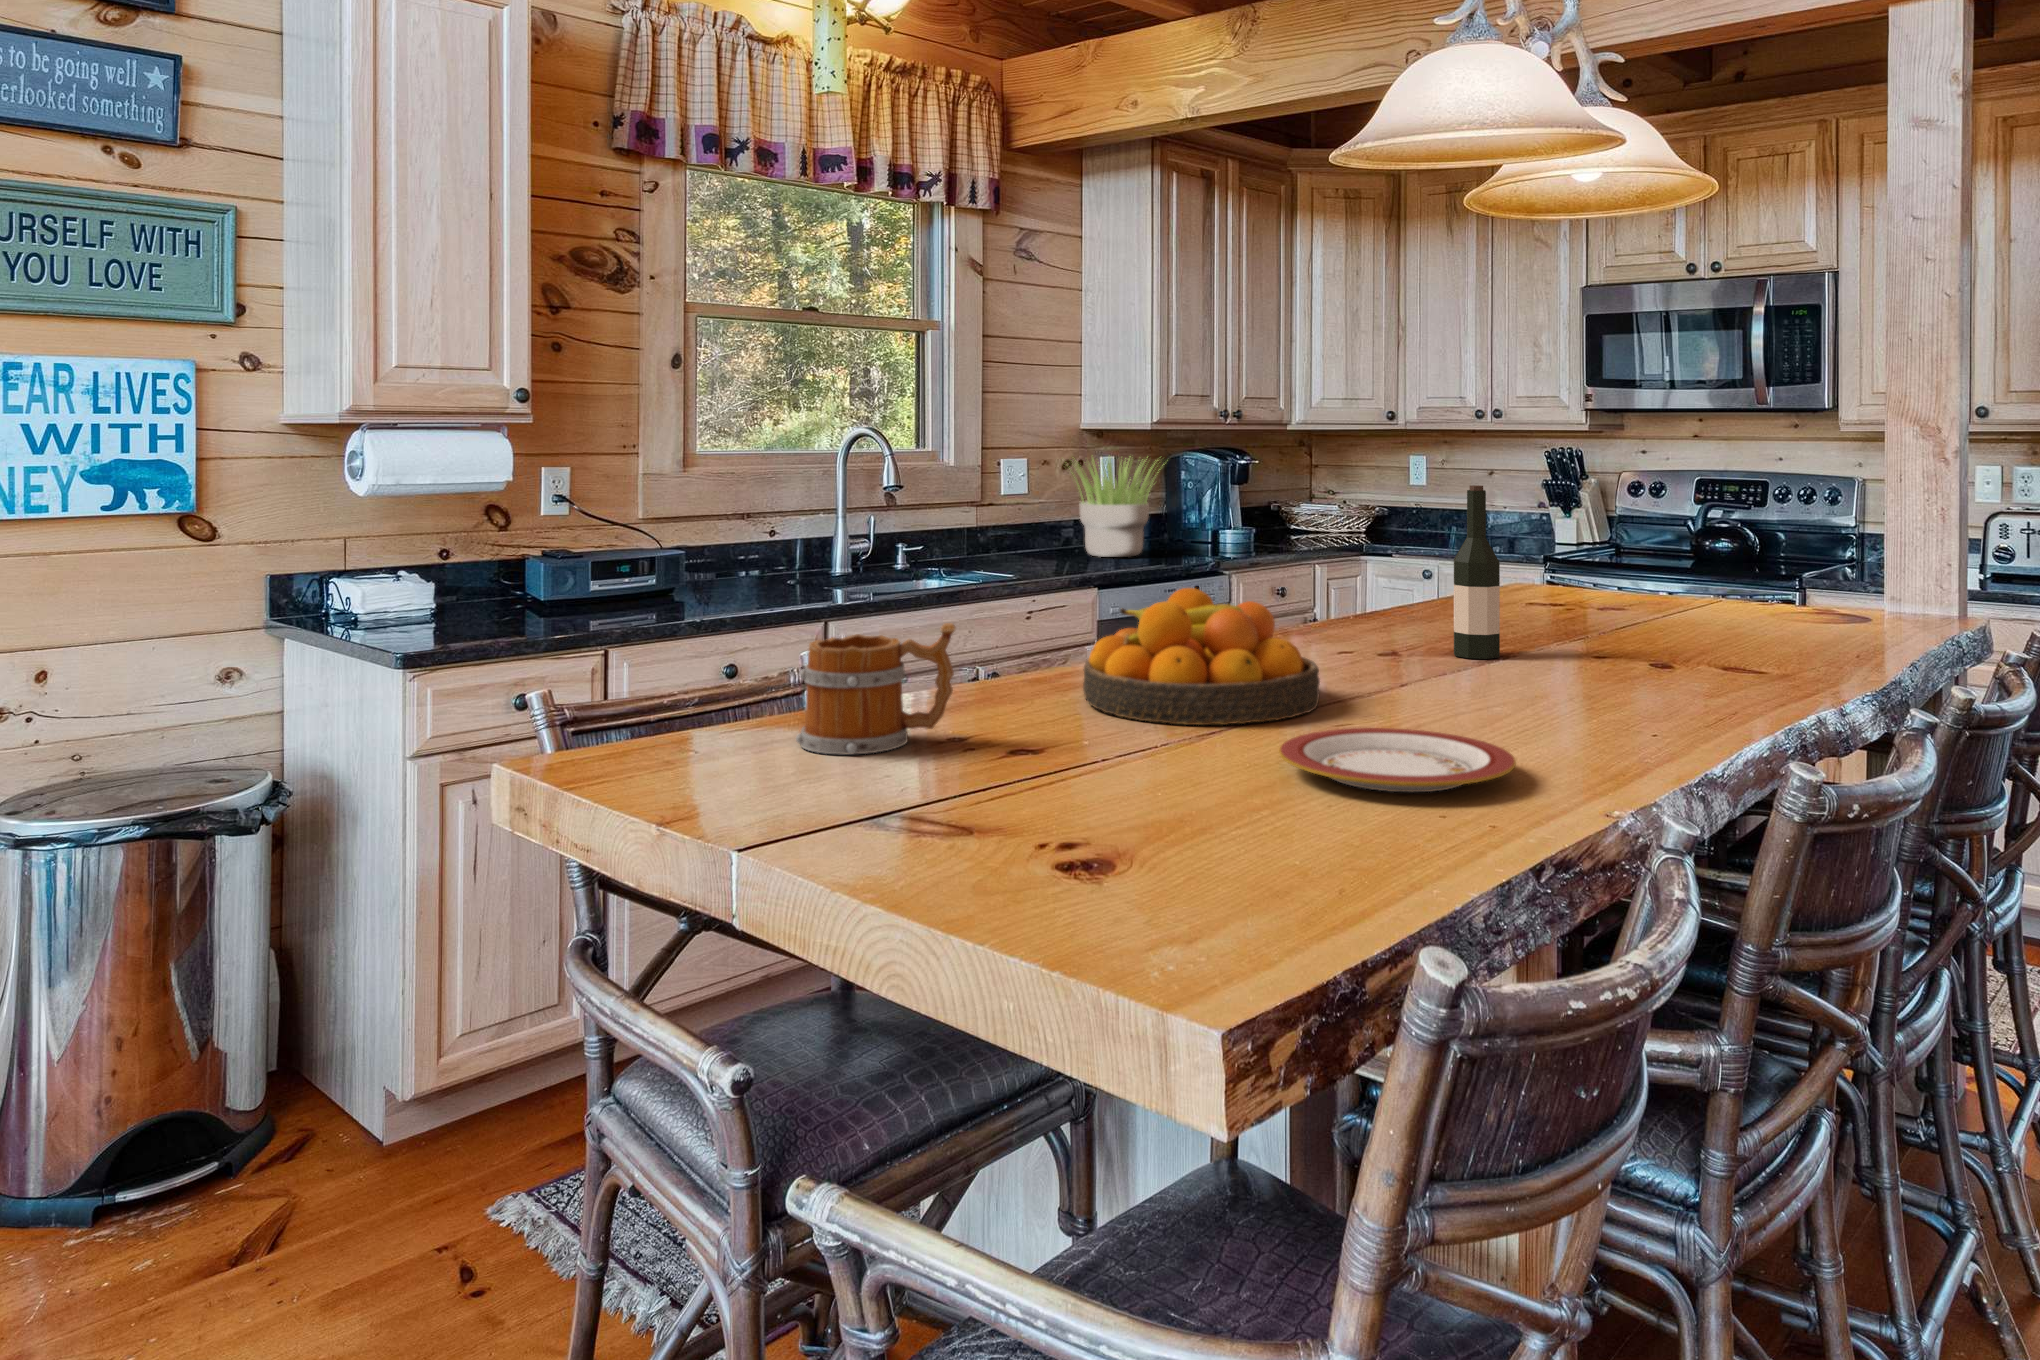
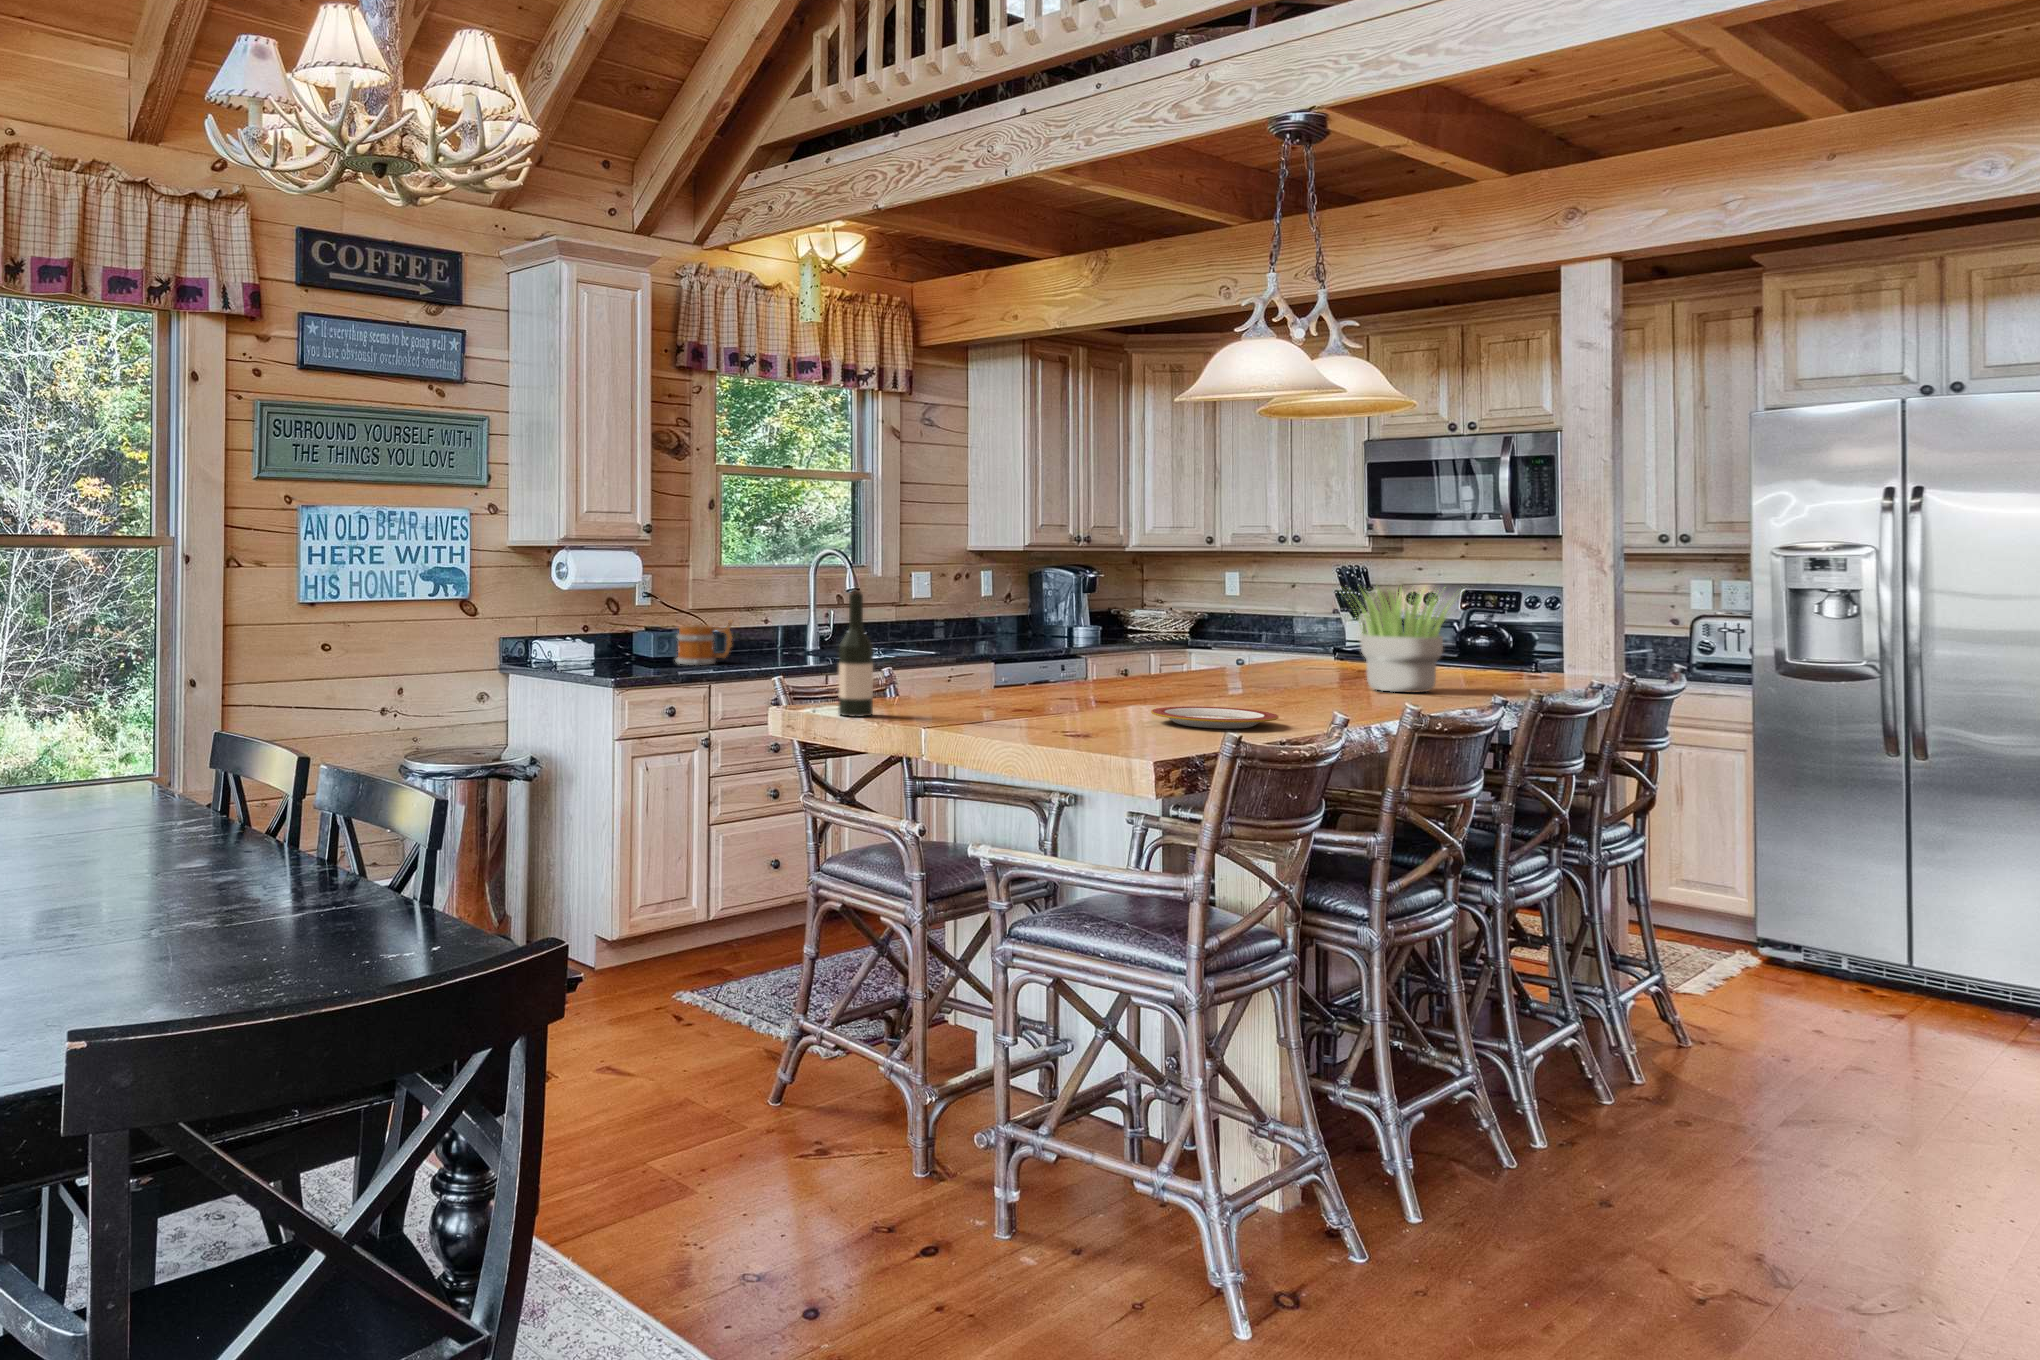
potted plant: present [1069,458,1164,557] -> present [1340,587,1464,693]
wine bottle: present [1454,485,1500,659] -> present [839,590,873,717]
fruit bowl: present [1083,588,1320,725] -> none [1030,640,1169,710]
mug: present [796,623,956,754] -> present [676,620,732,665]

